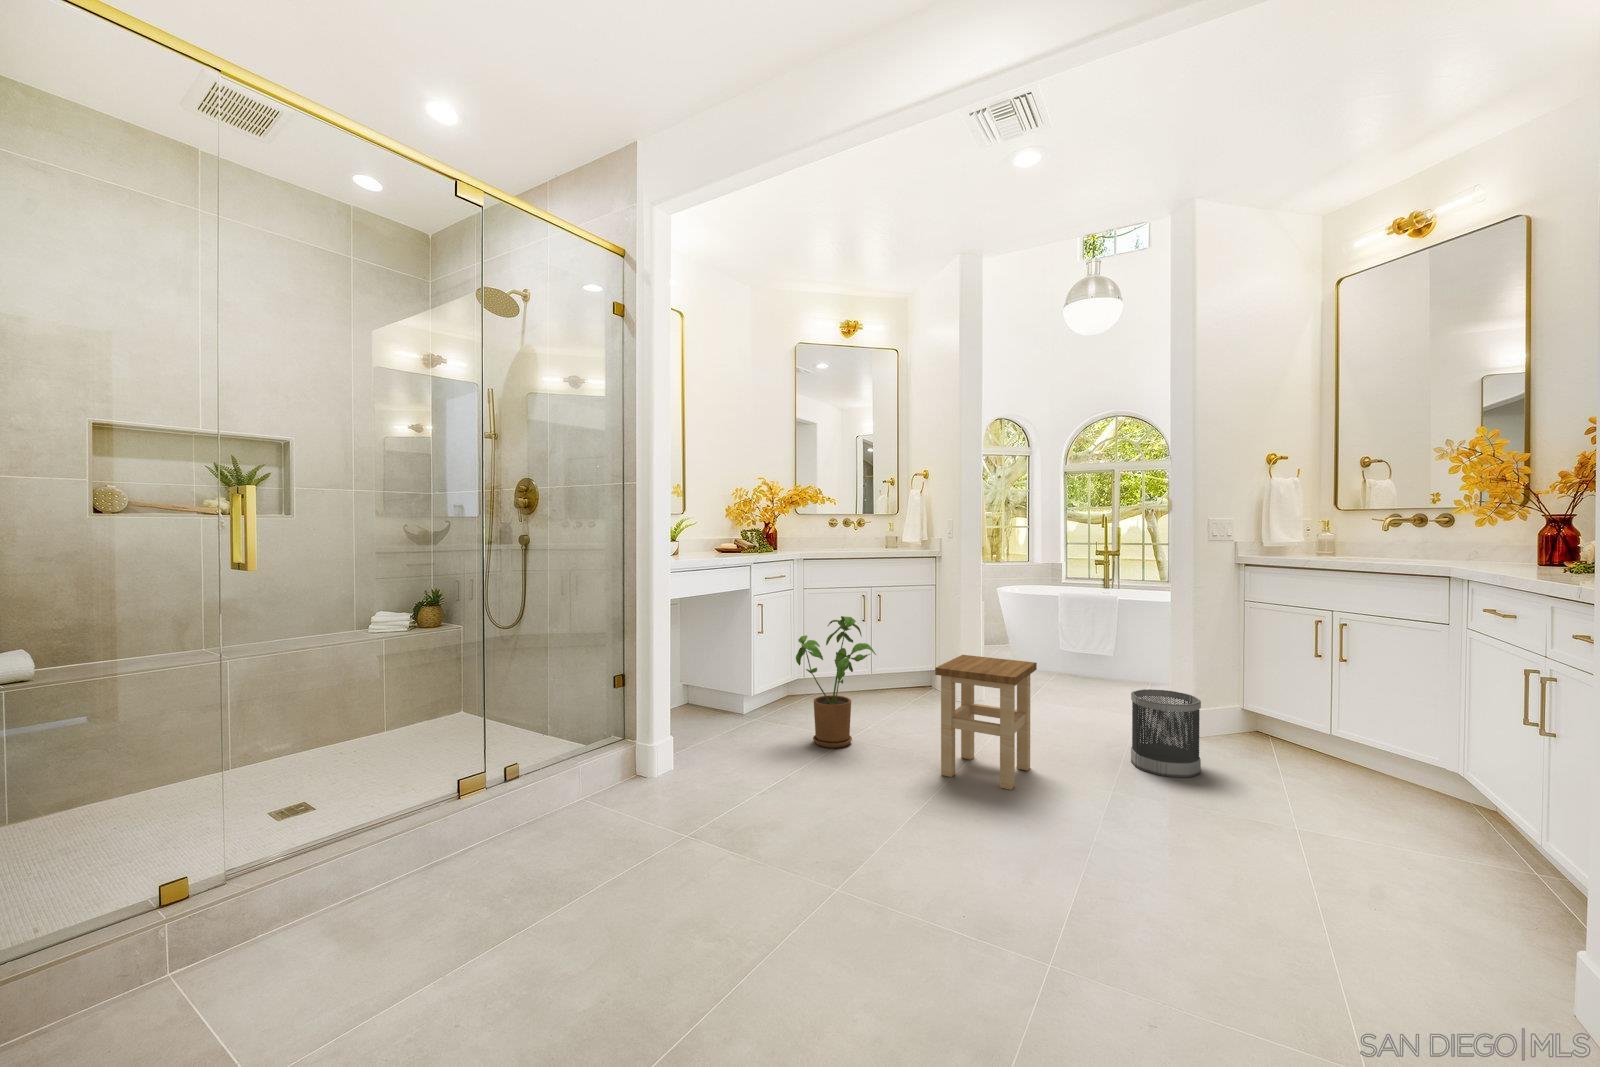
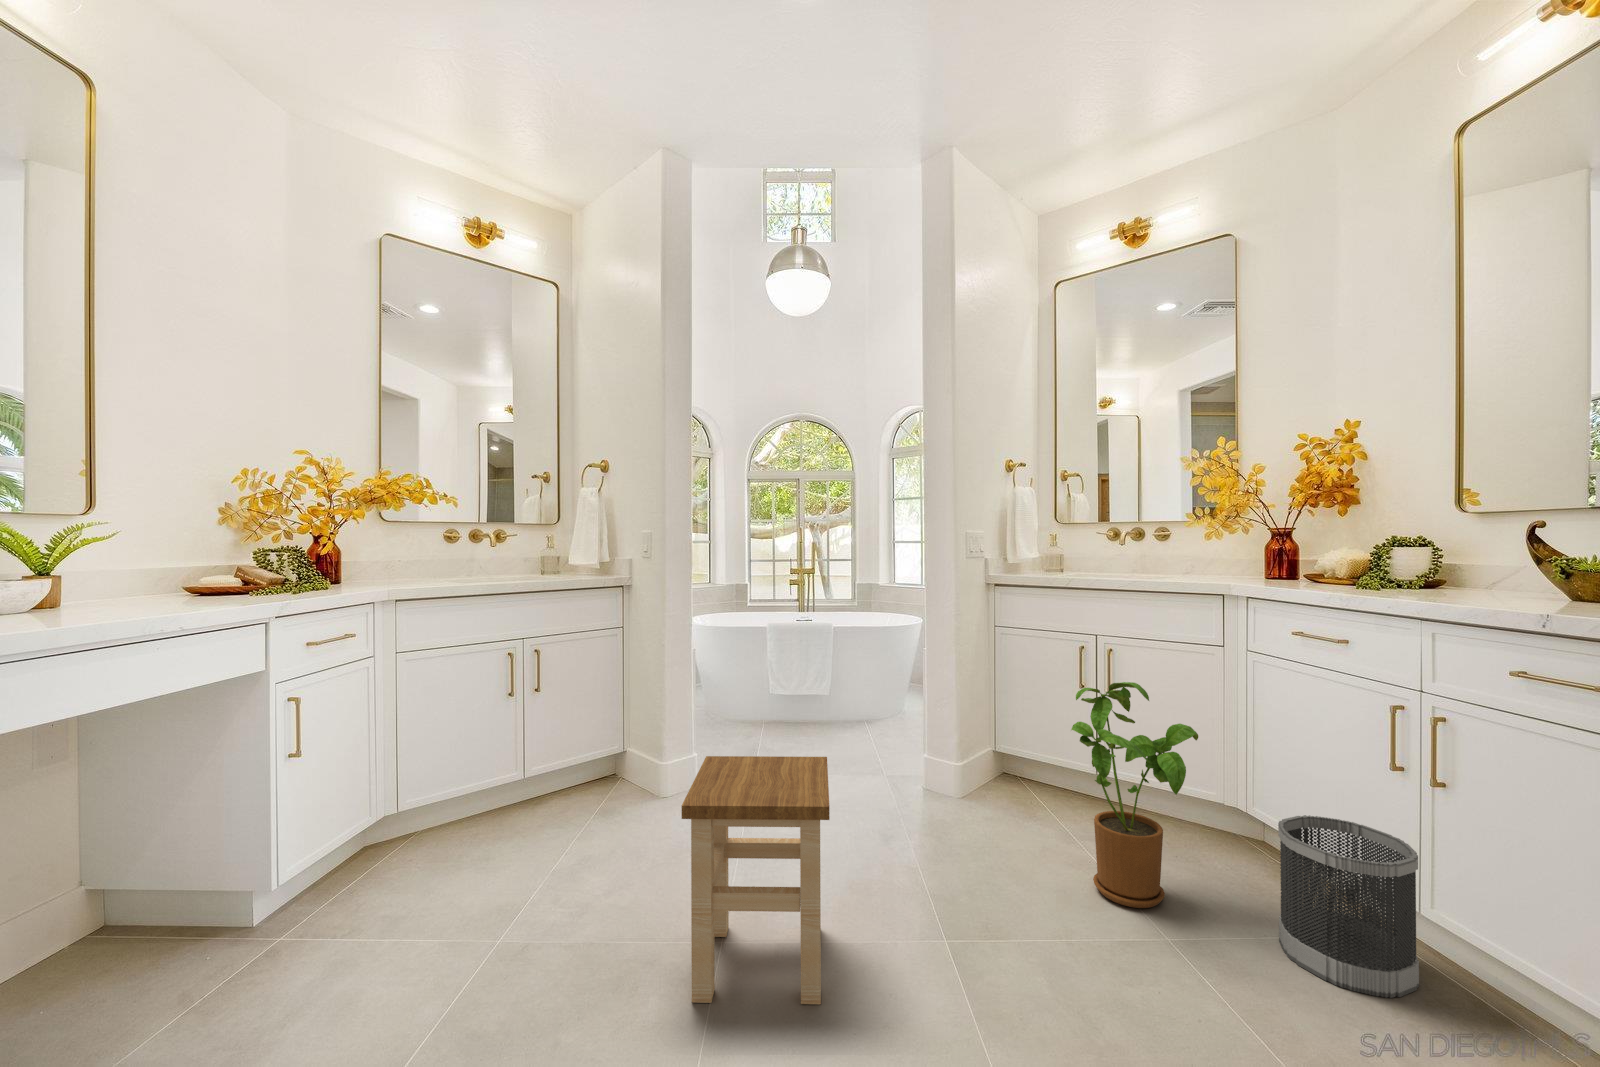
house plant: present [796,616,876,748] -> present [1071,682,1198,908]
wastebasket: present [1131,689,1201,777] -> present [1278,815,1419,998]

